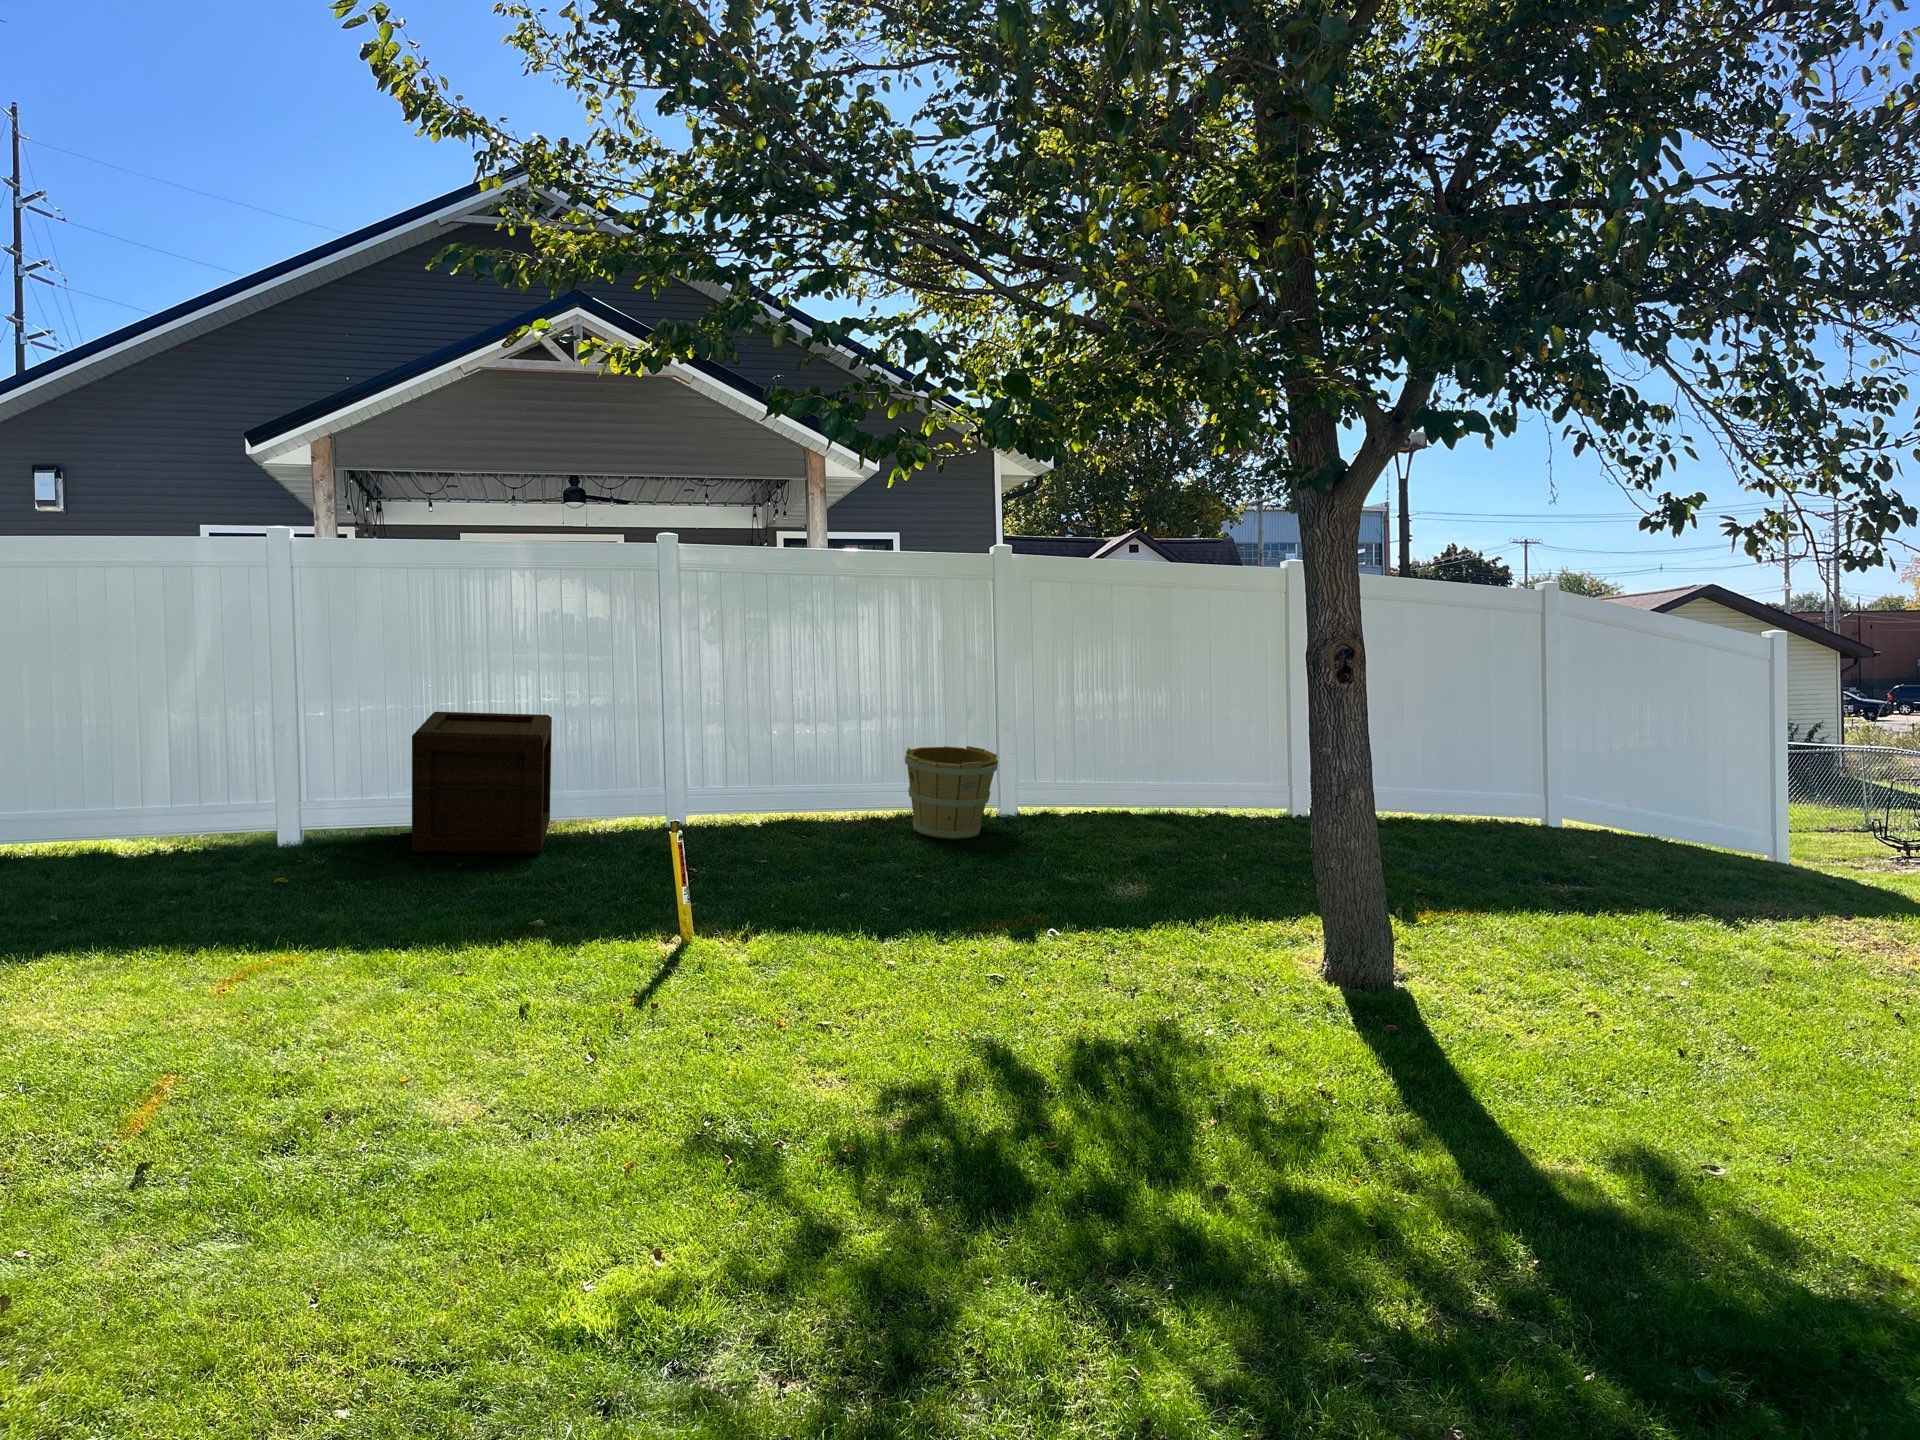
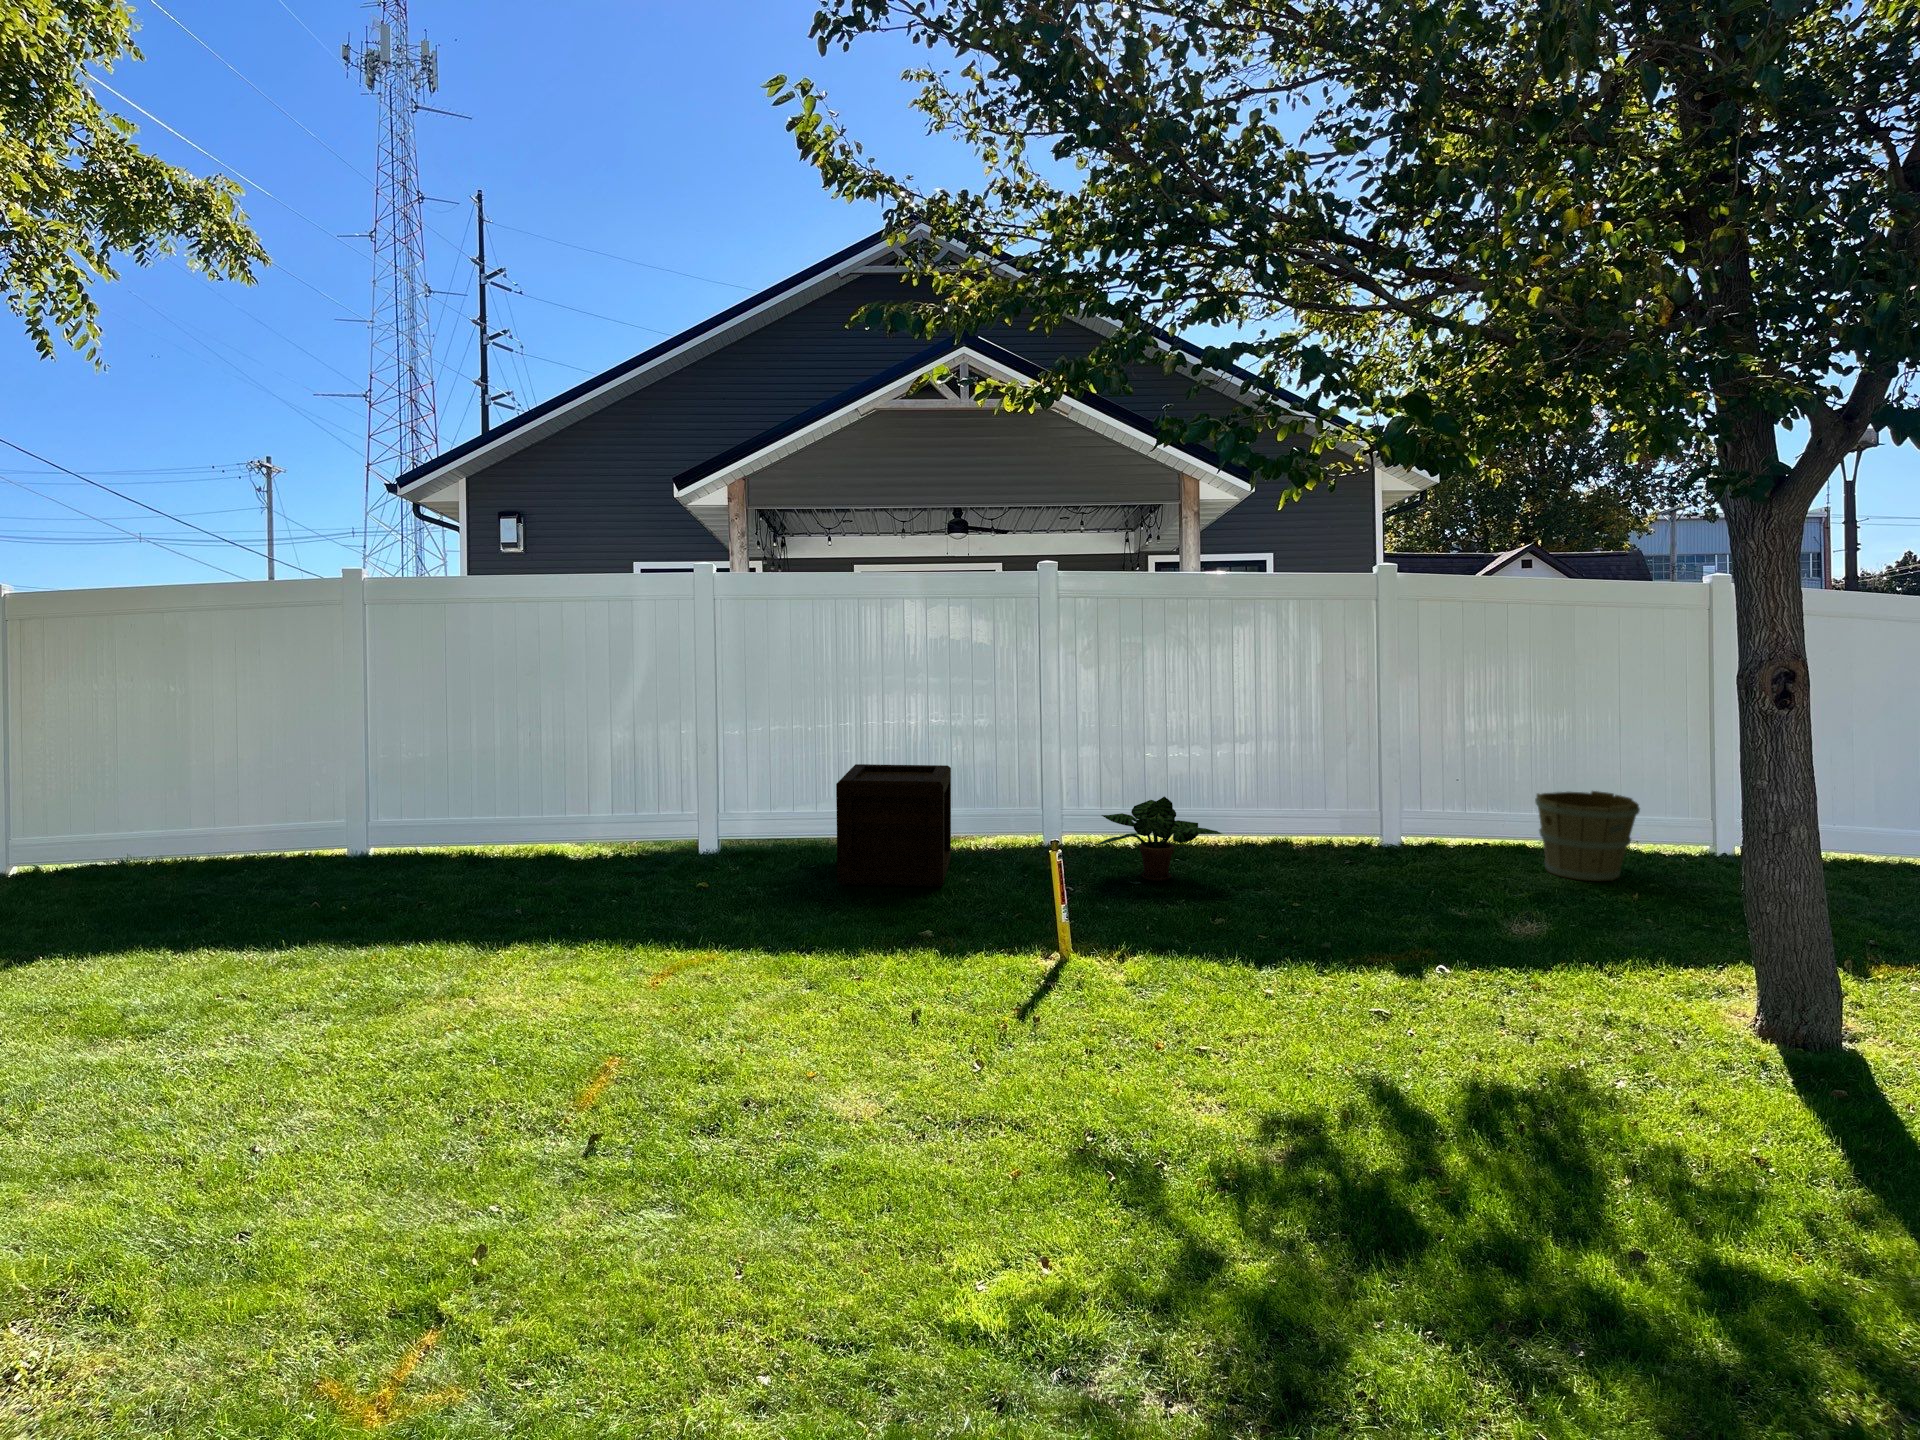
wooden bucket: present [905,746,998,839] -> present [1535,791,1640,881]
potted plant: none [717,753,853,843] -> present [1097,796,1222,881]

